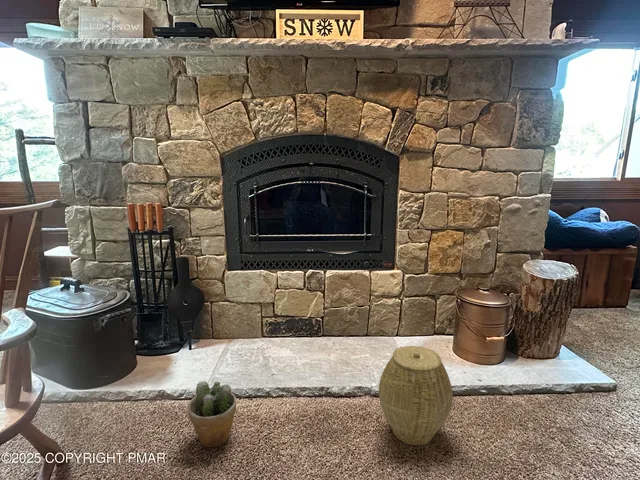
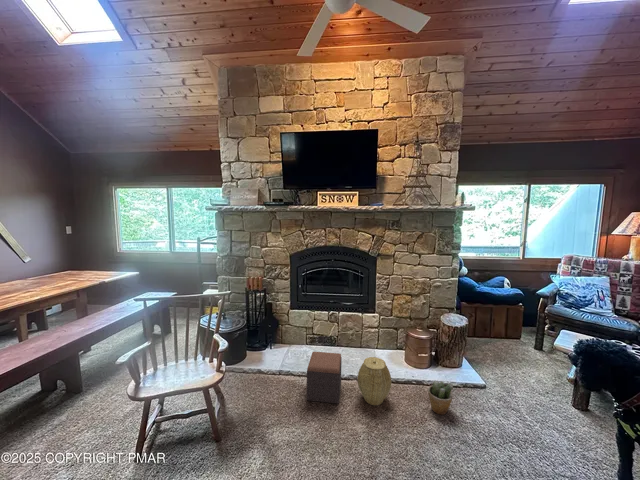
footstool: none [268,344,343,449] -> present [307,351,342,404]
potted plant: present [187,381,236,447] -> present [428,381,453,415]

